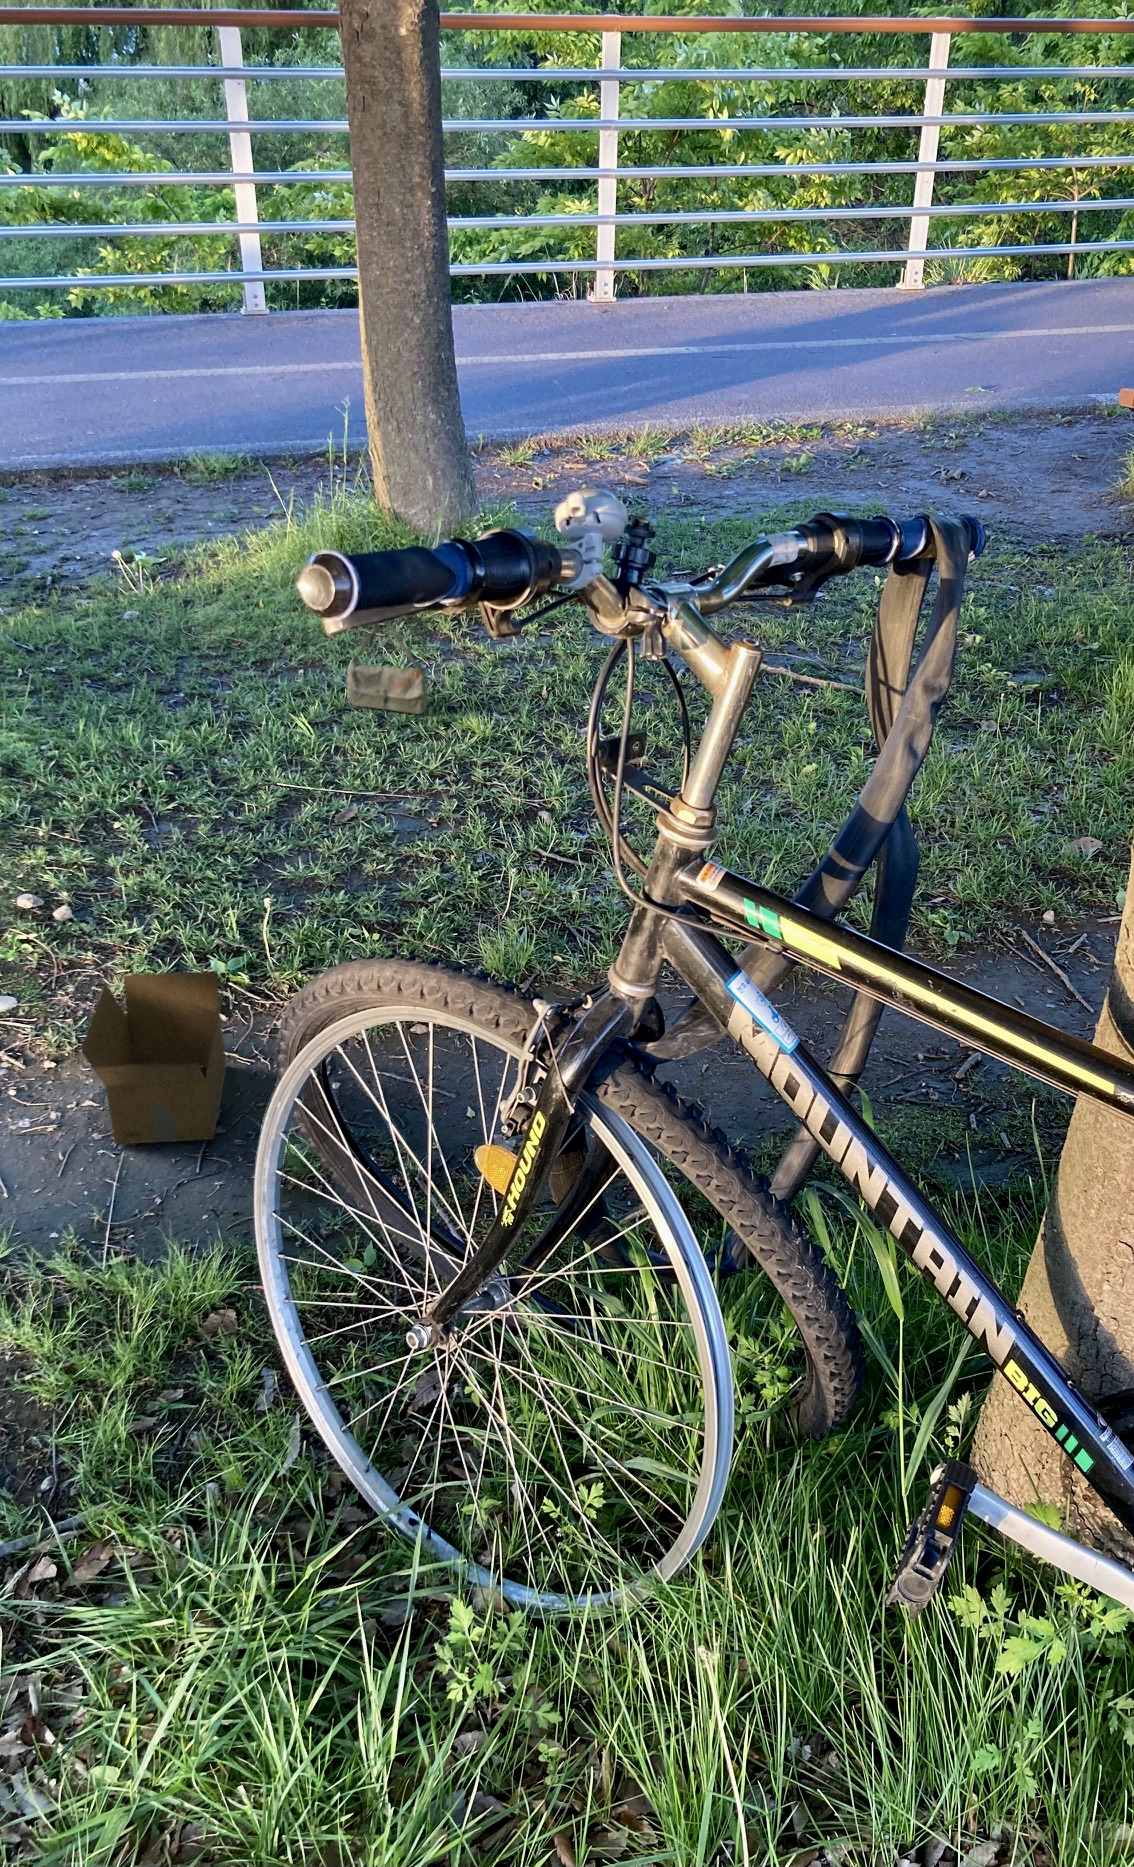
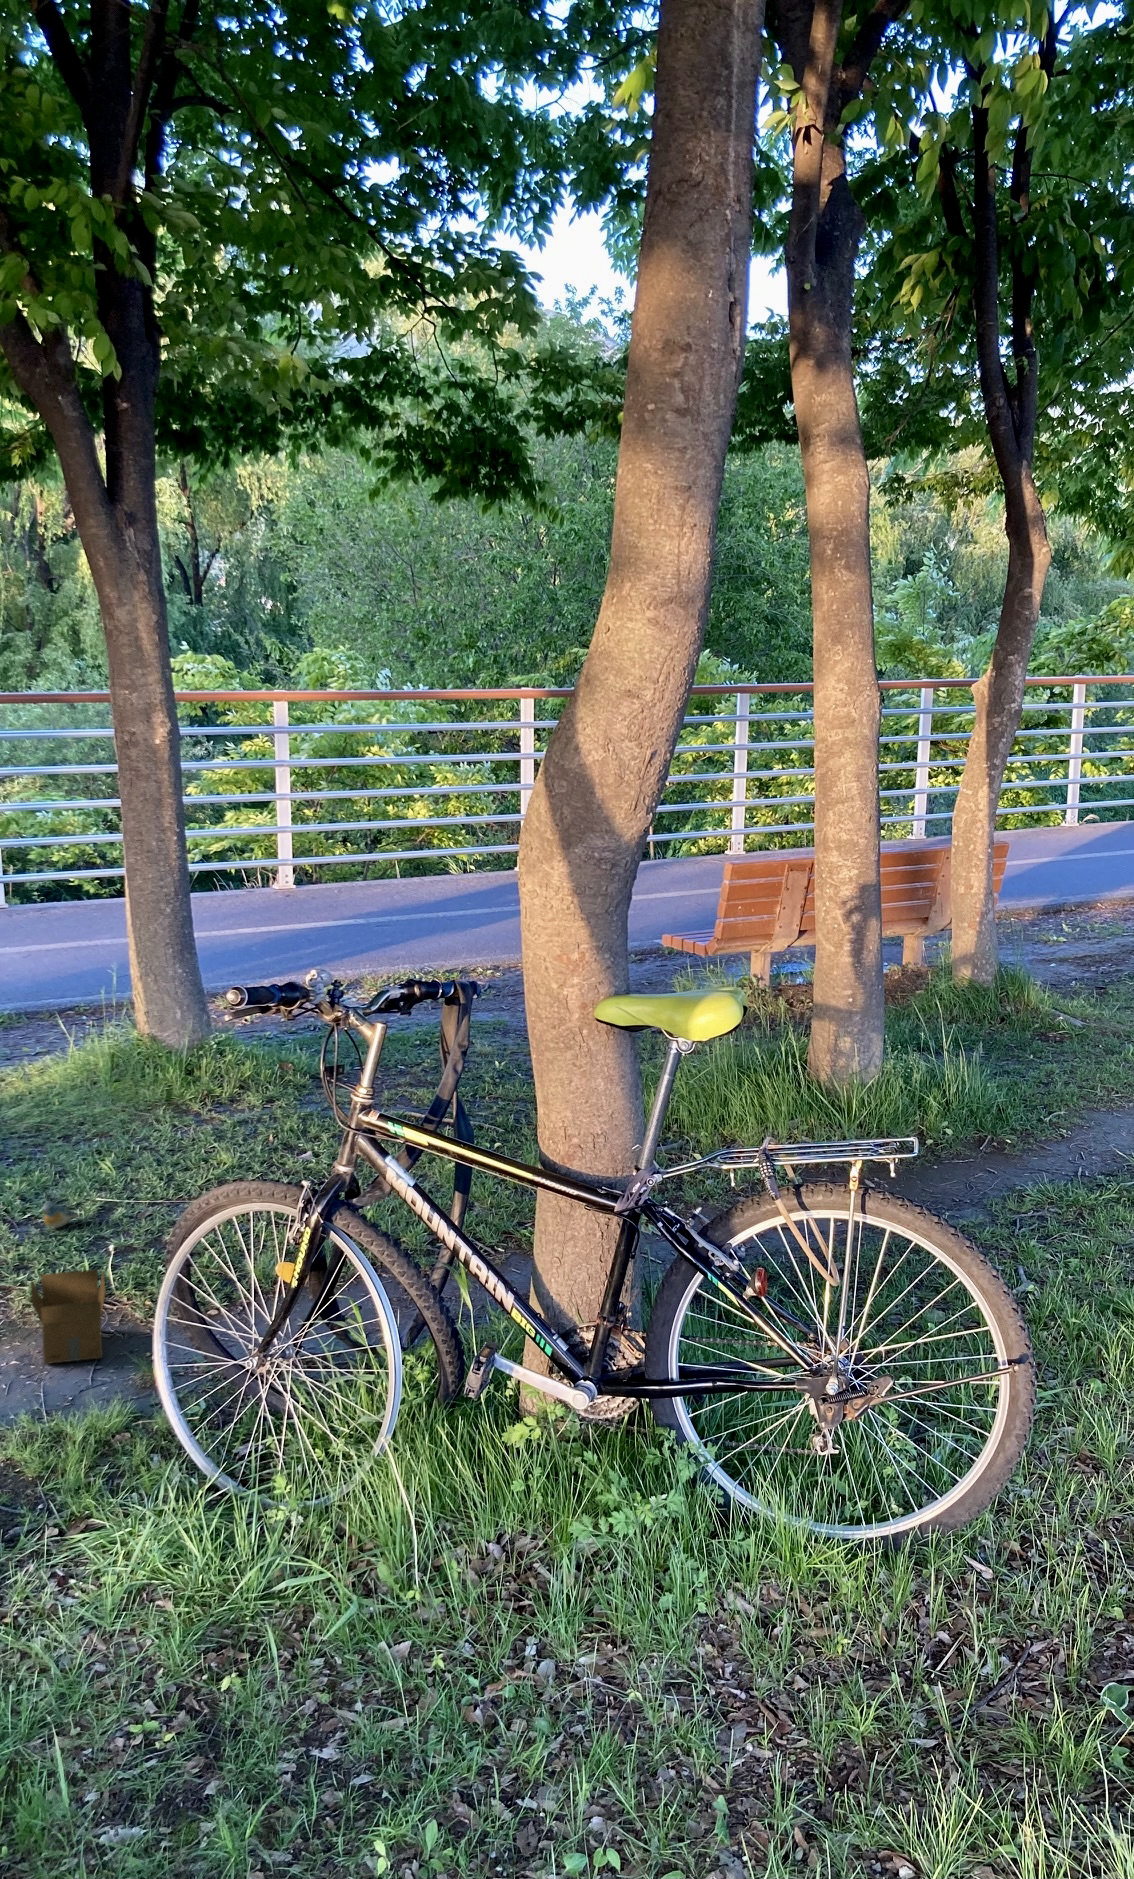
bag: present [346,625,427,714] -> none [134,1095,191,1160]
plush toy: none [179,798,240,838] -> present [43,1201,79,1229]

